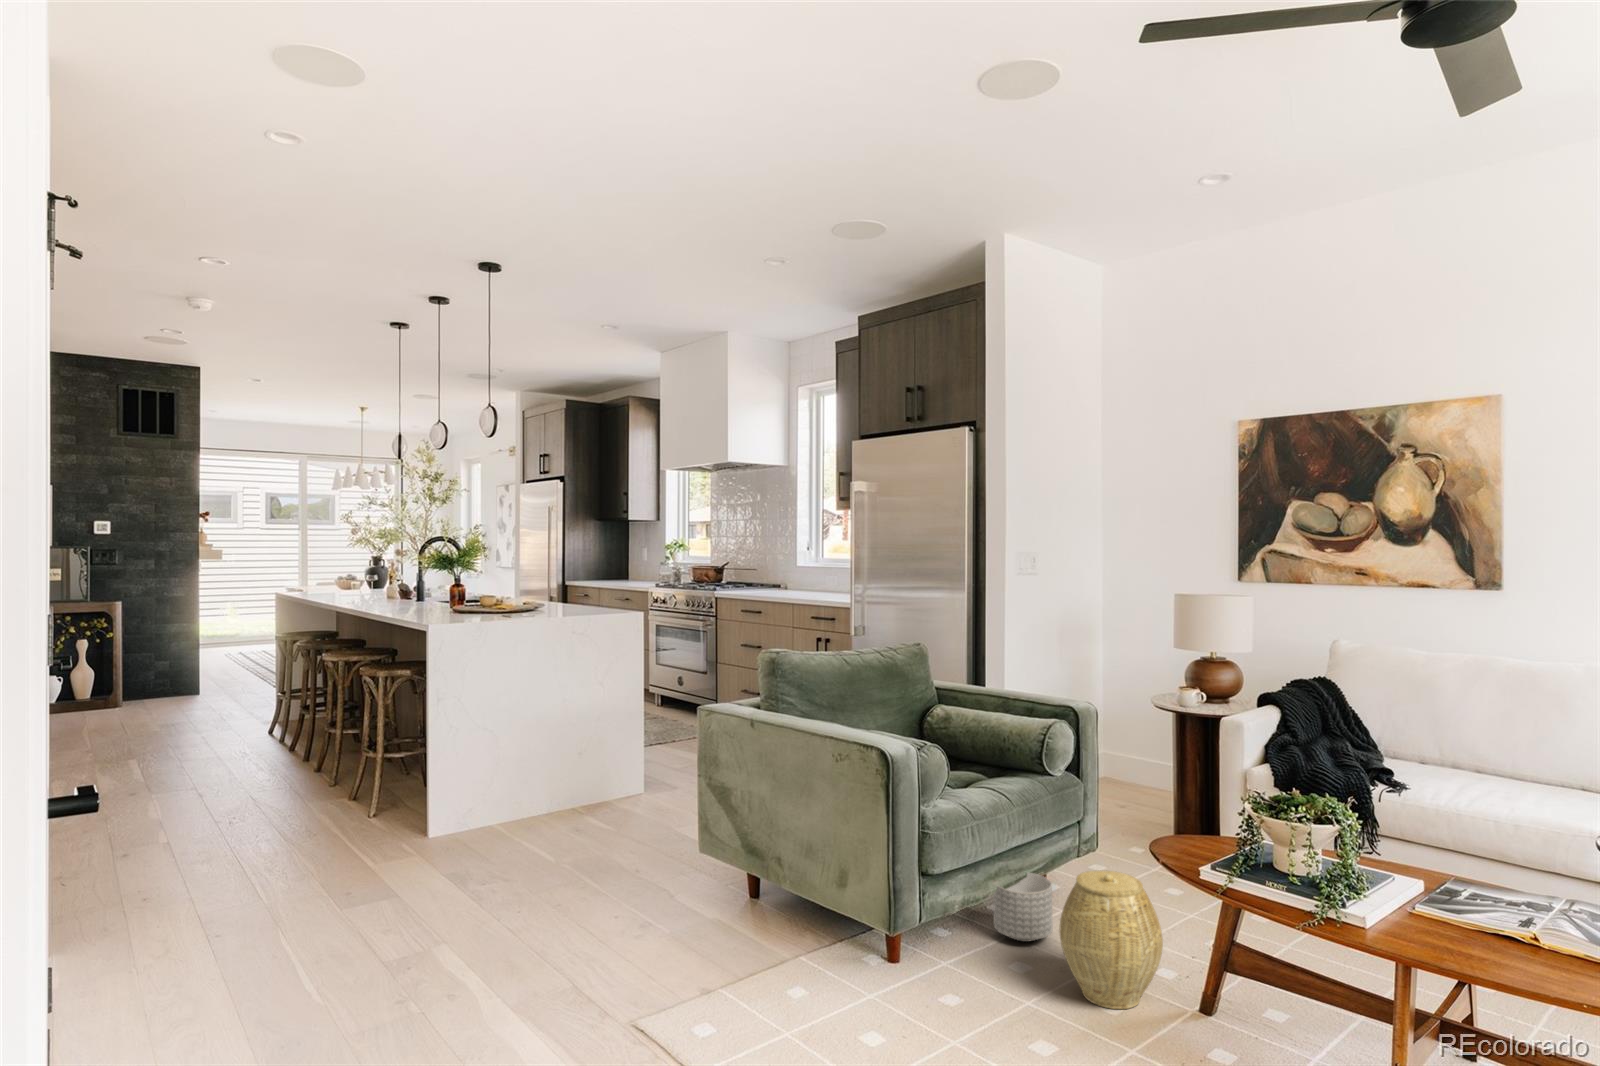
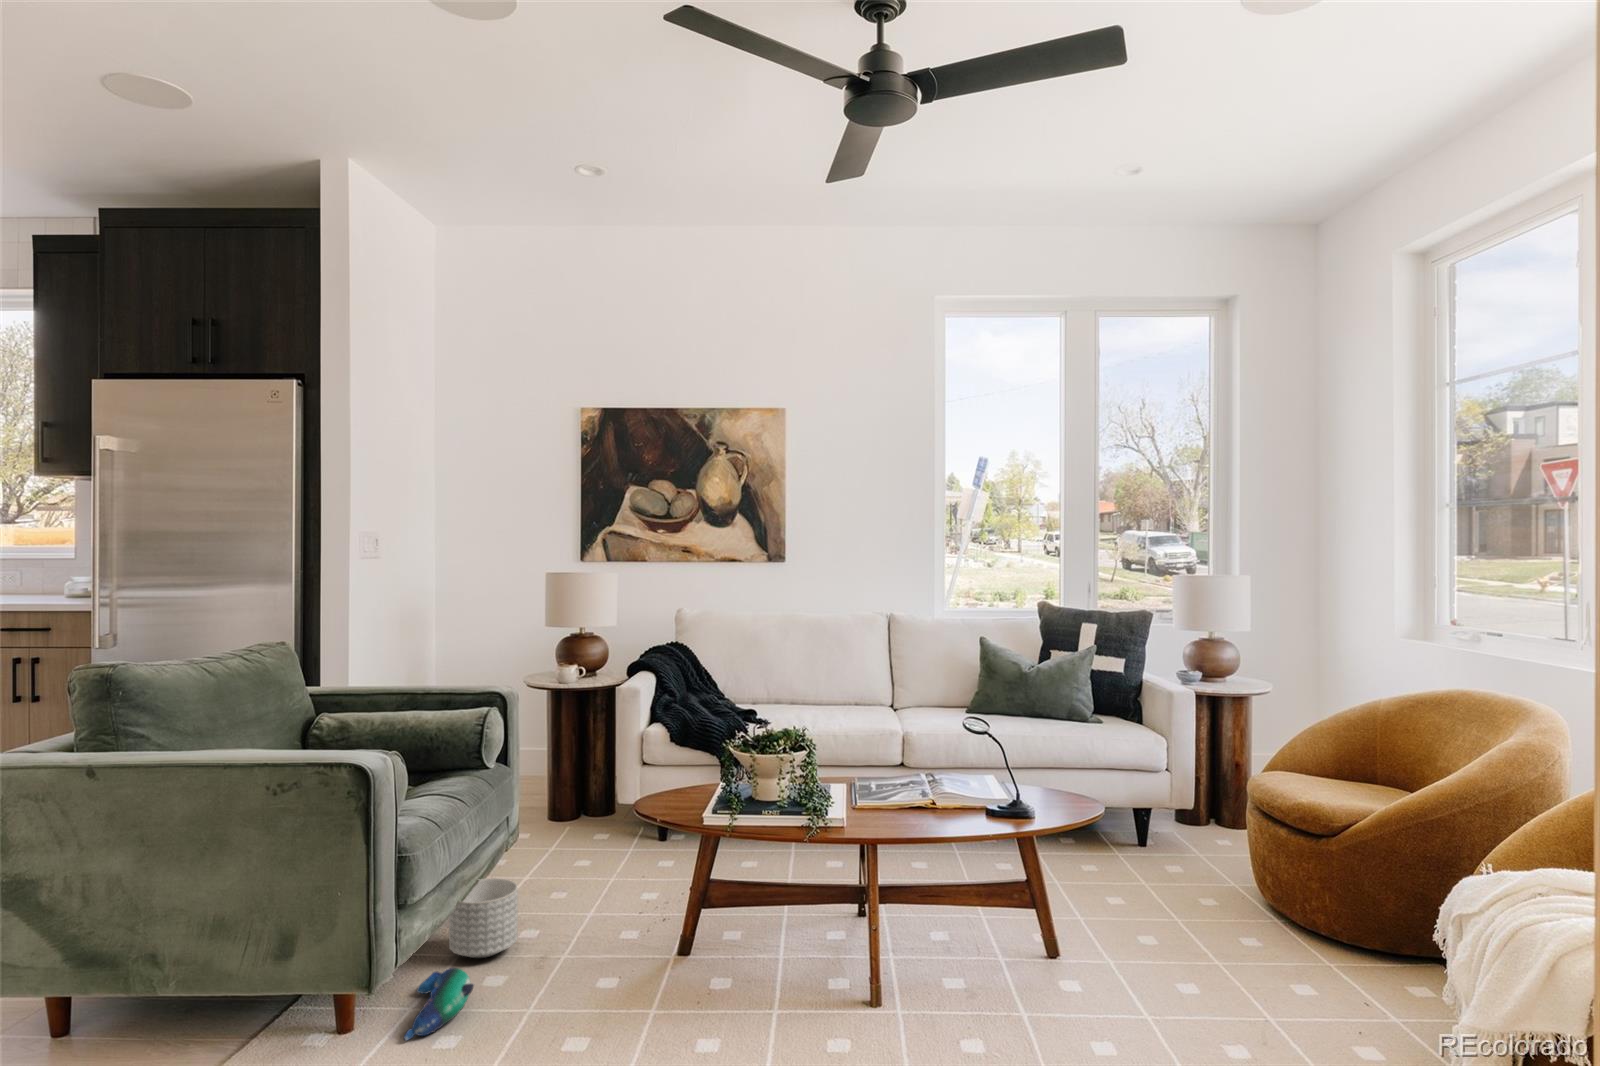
woven basket: present [1059,870,1163,1009] -> none [561,844,665,986]
plush toy: none [915,936,981,982] -> present [404,968,475,1041]

